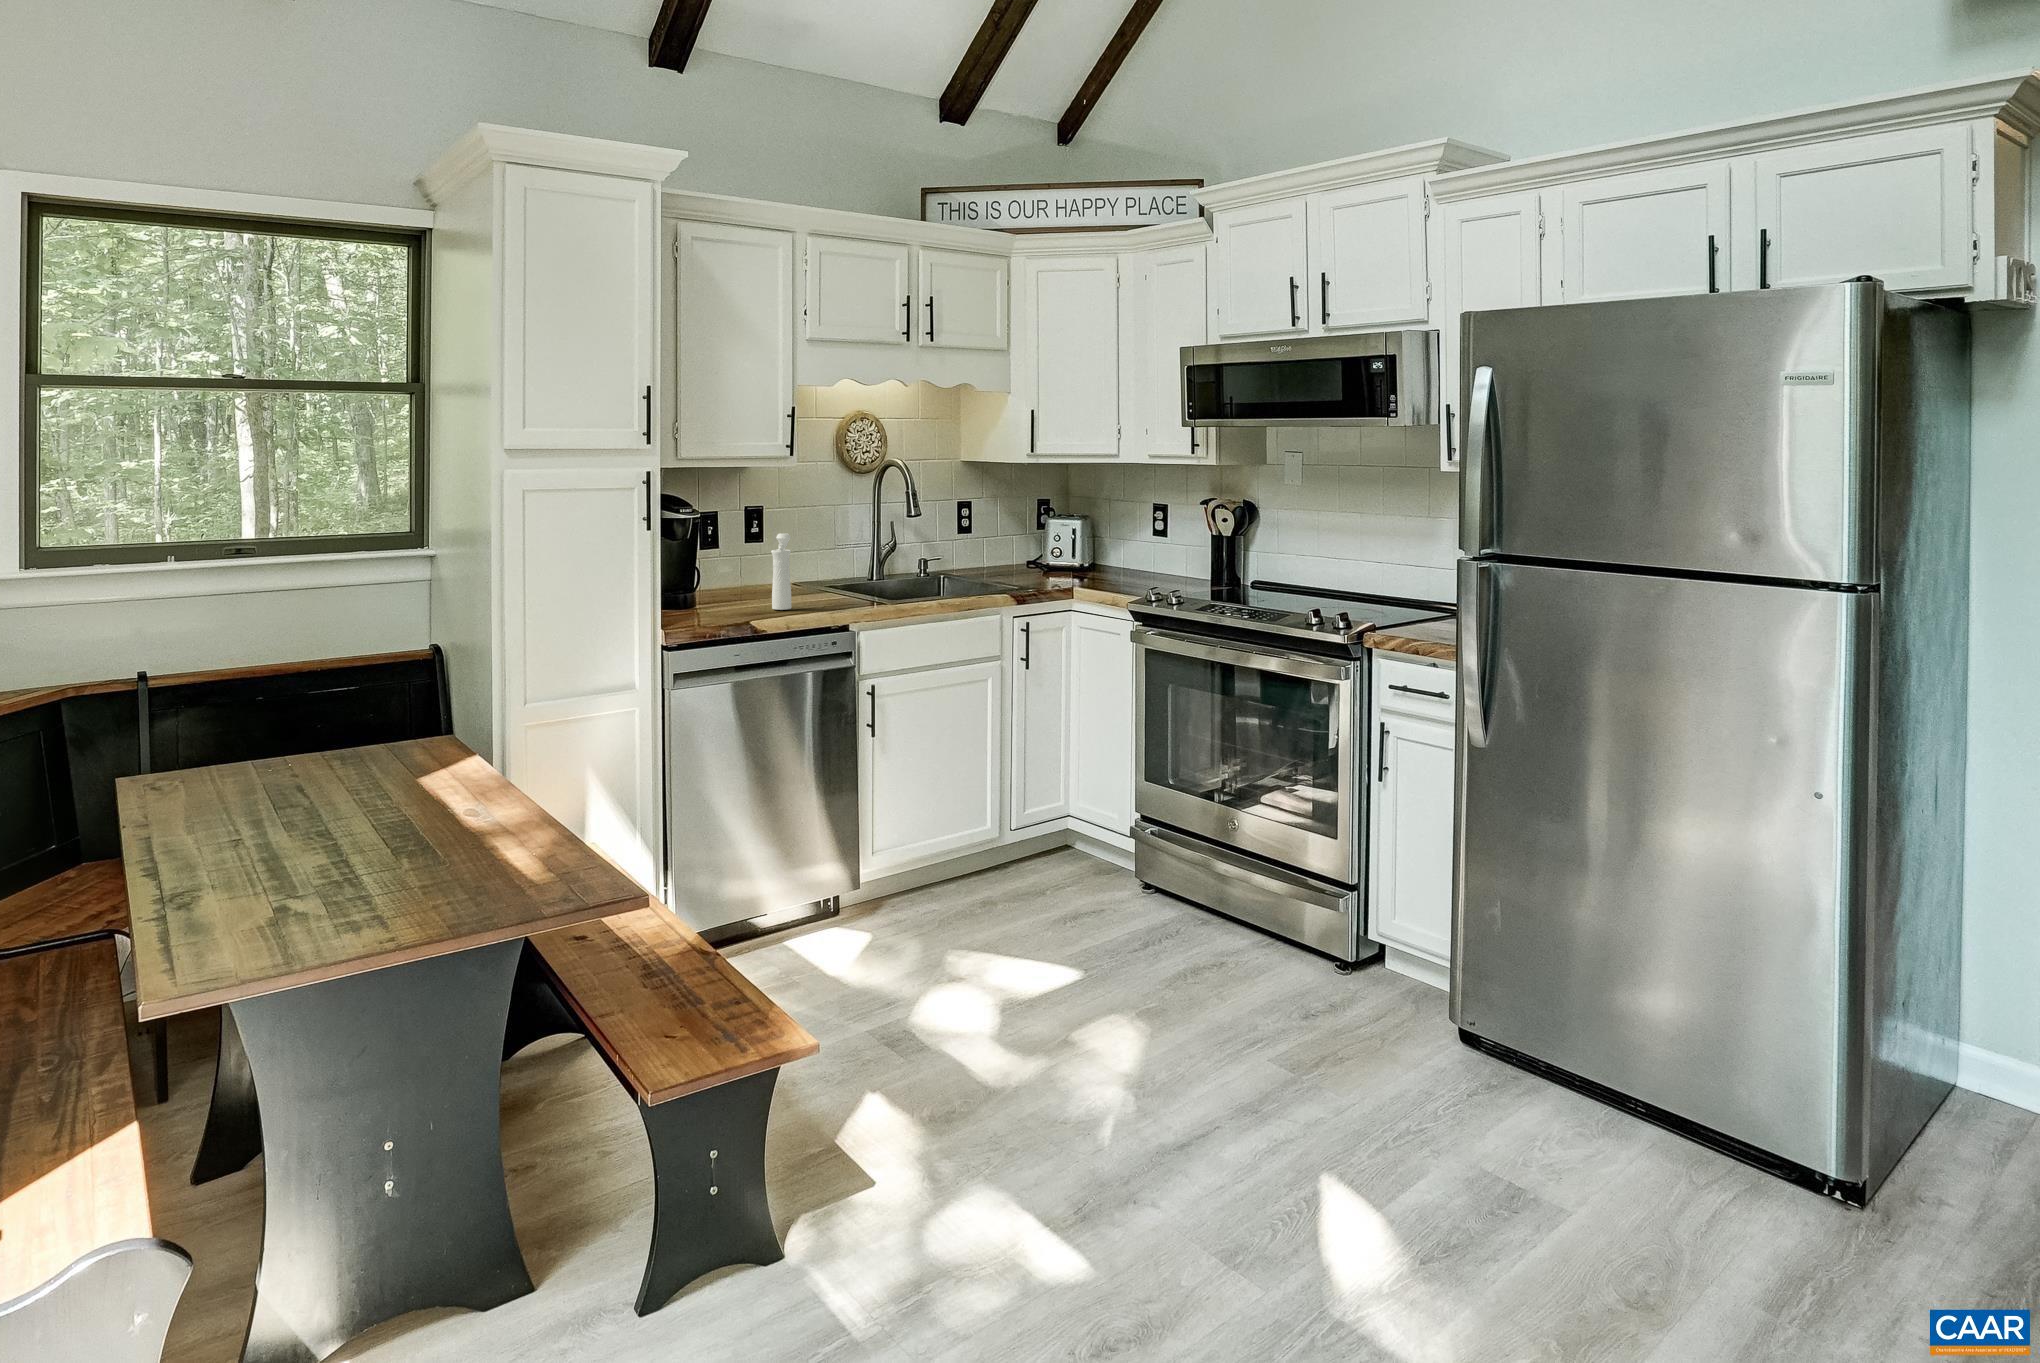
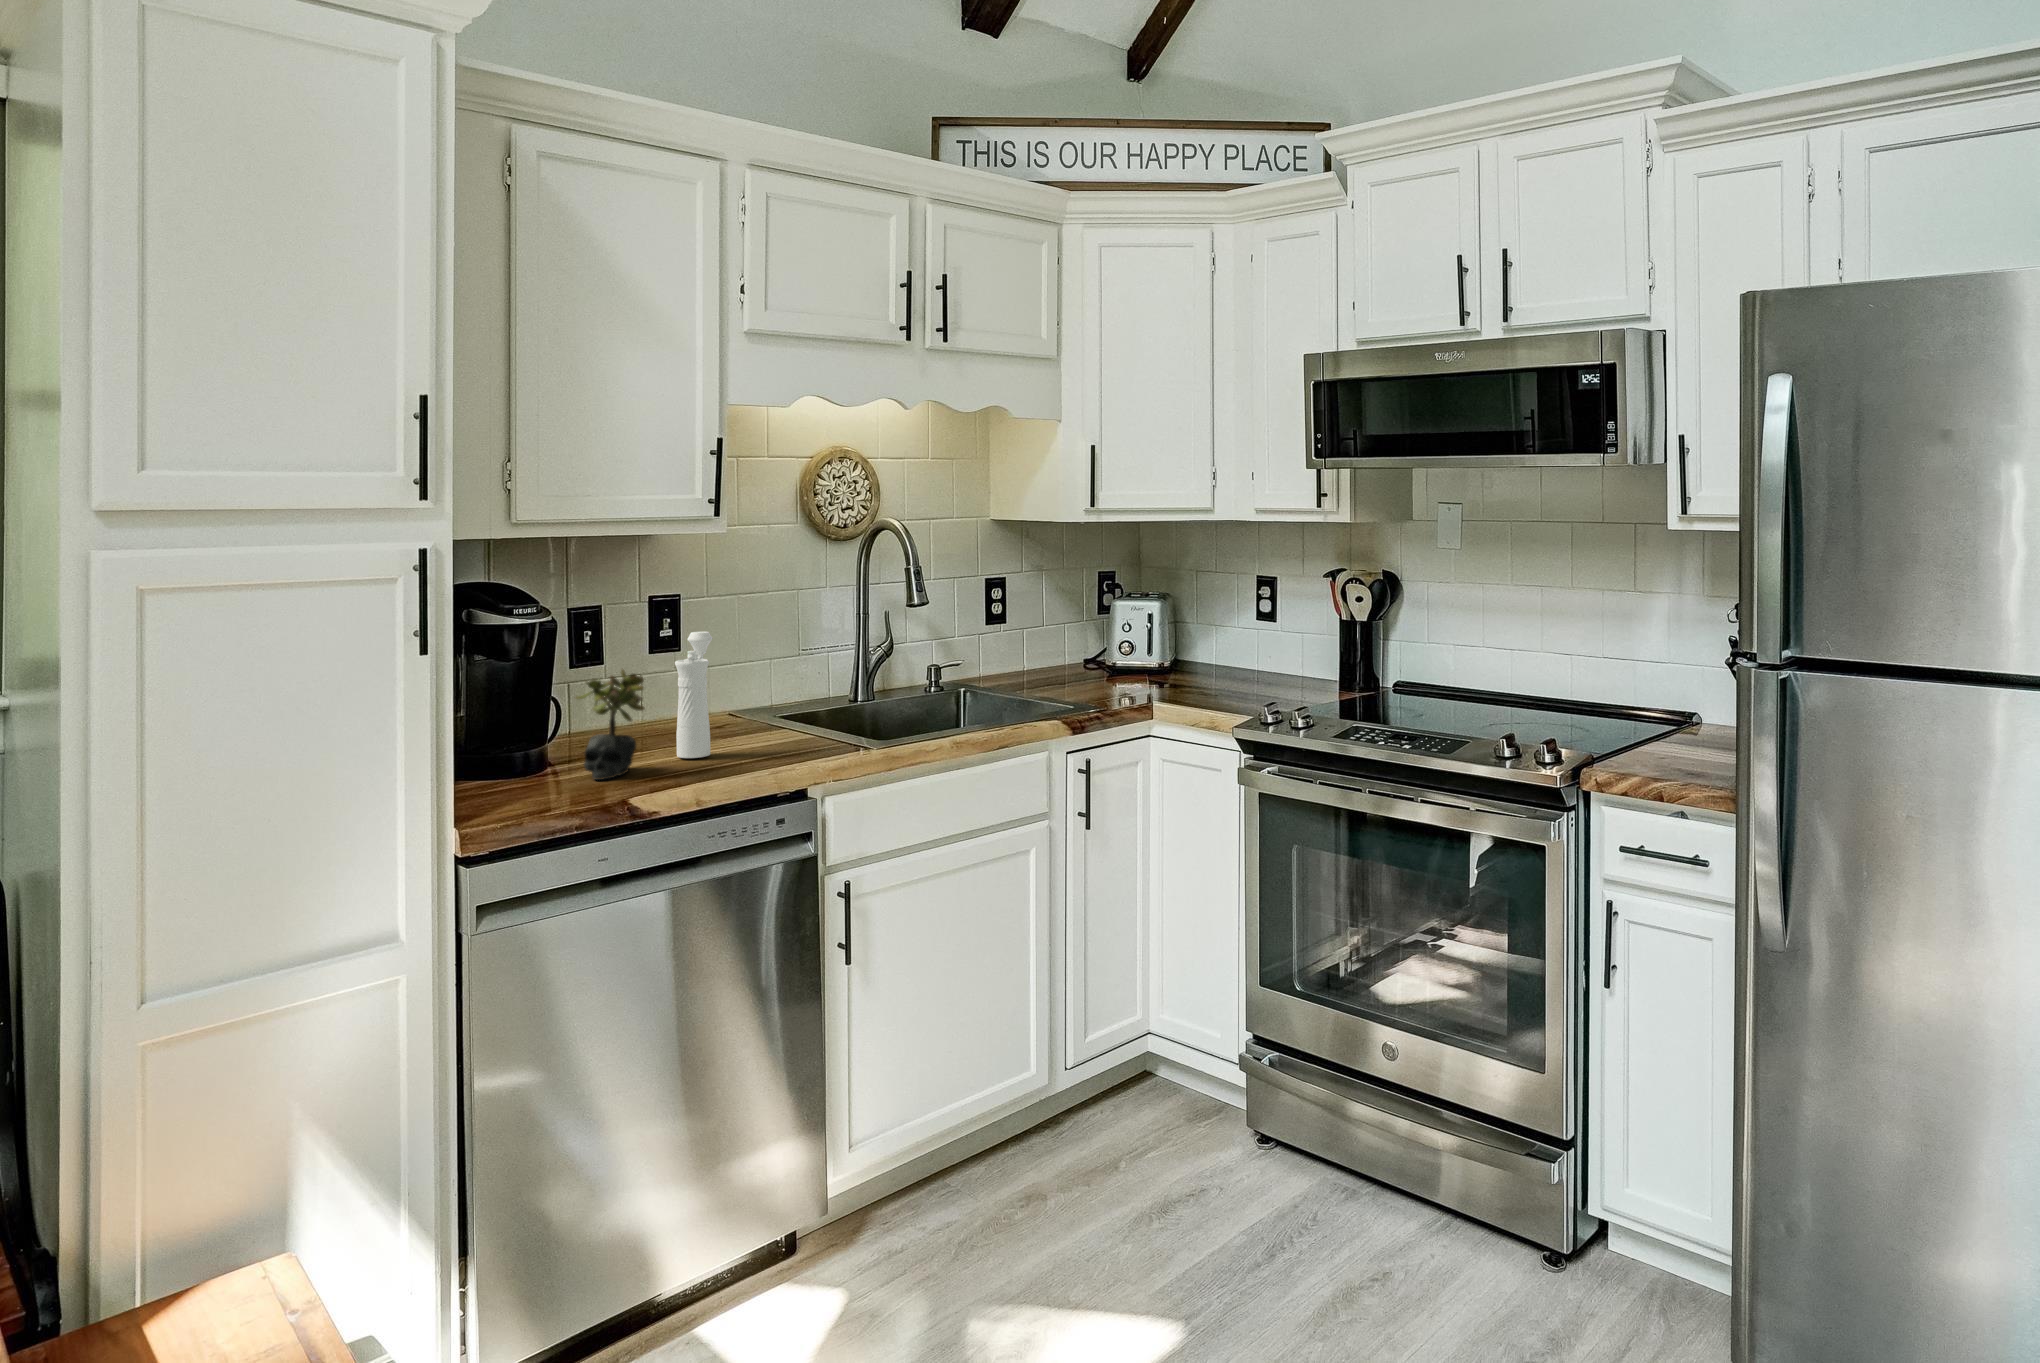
succulent plant: none [717,553,758,618] -> present [576,669,644,780]

